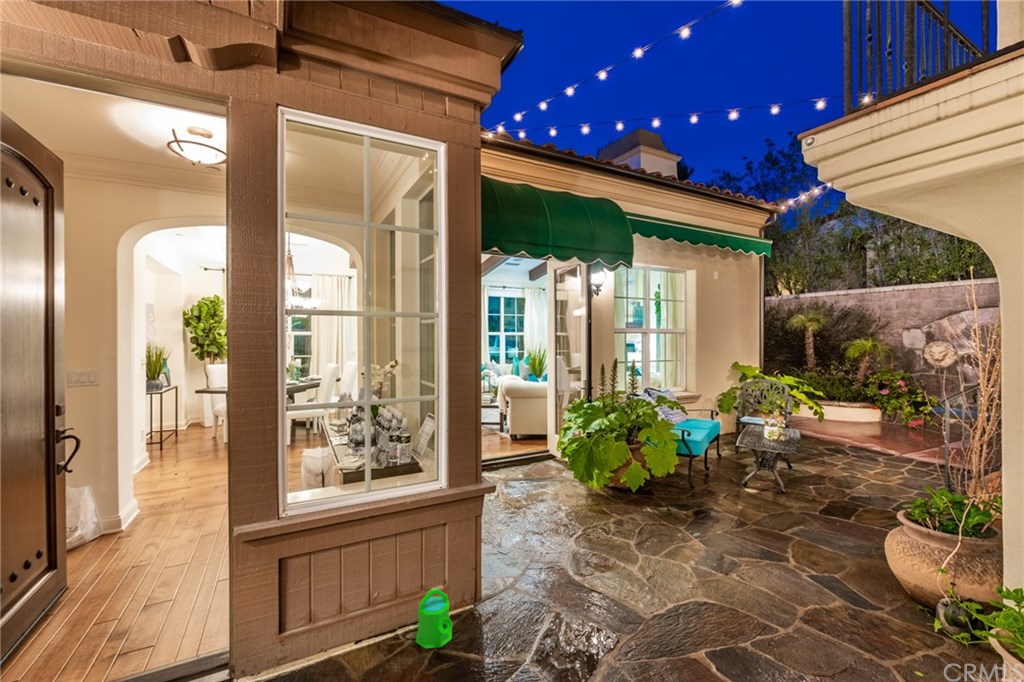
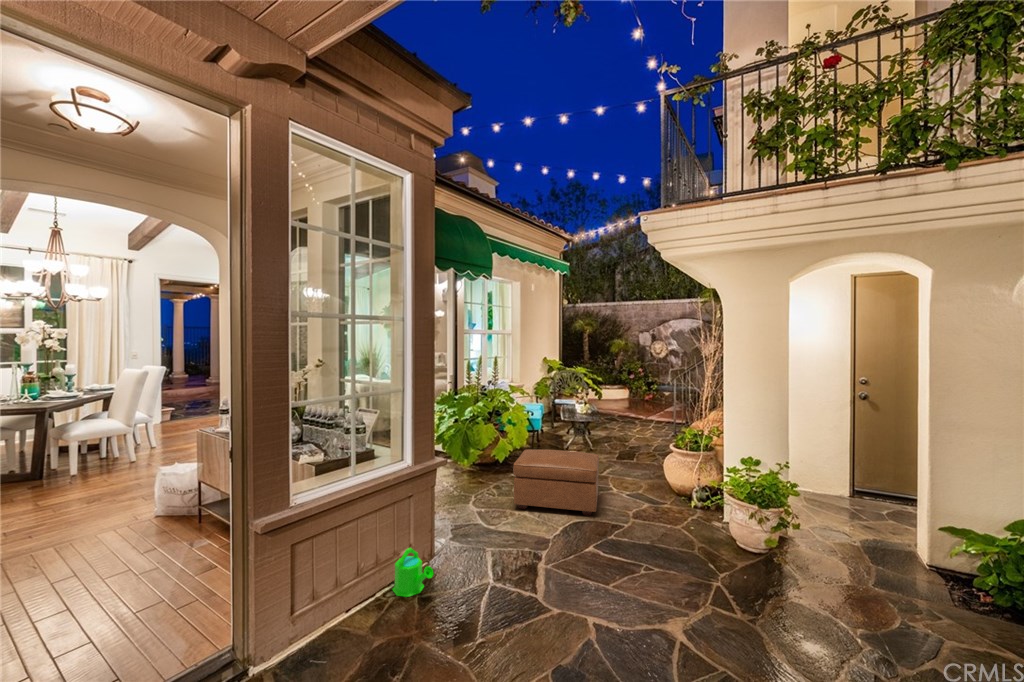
ottoman: none [620,482,756,595] -> present [513,450,599,516]

